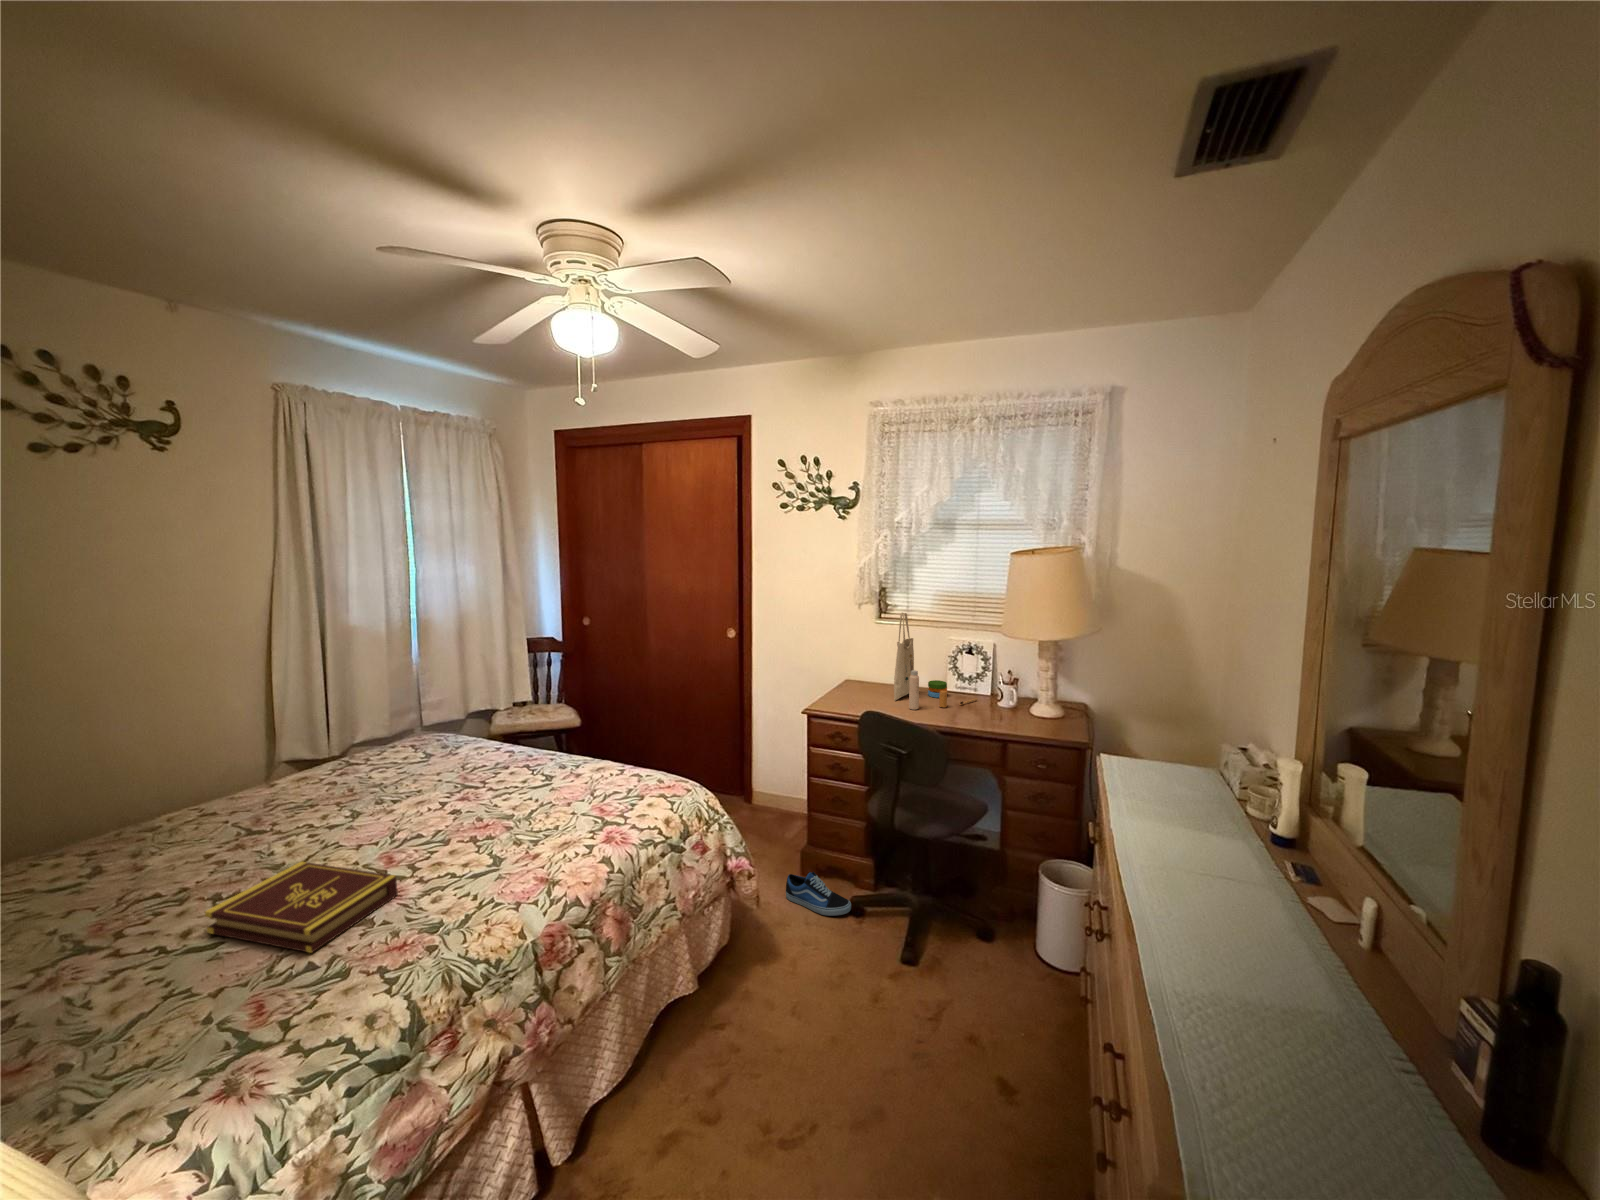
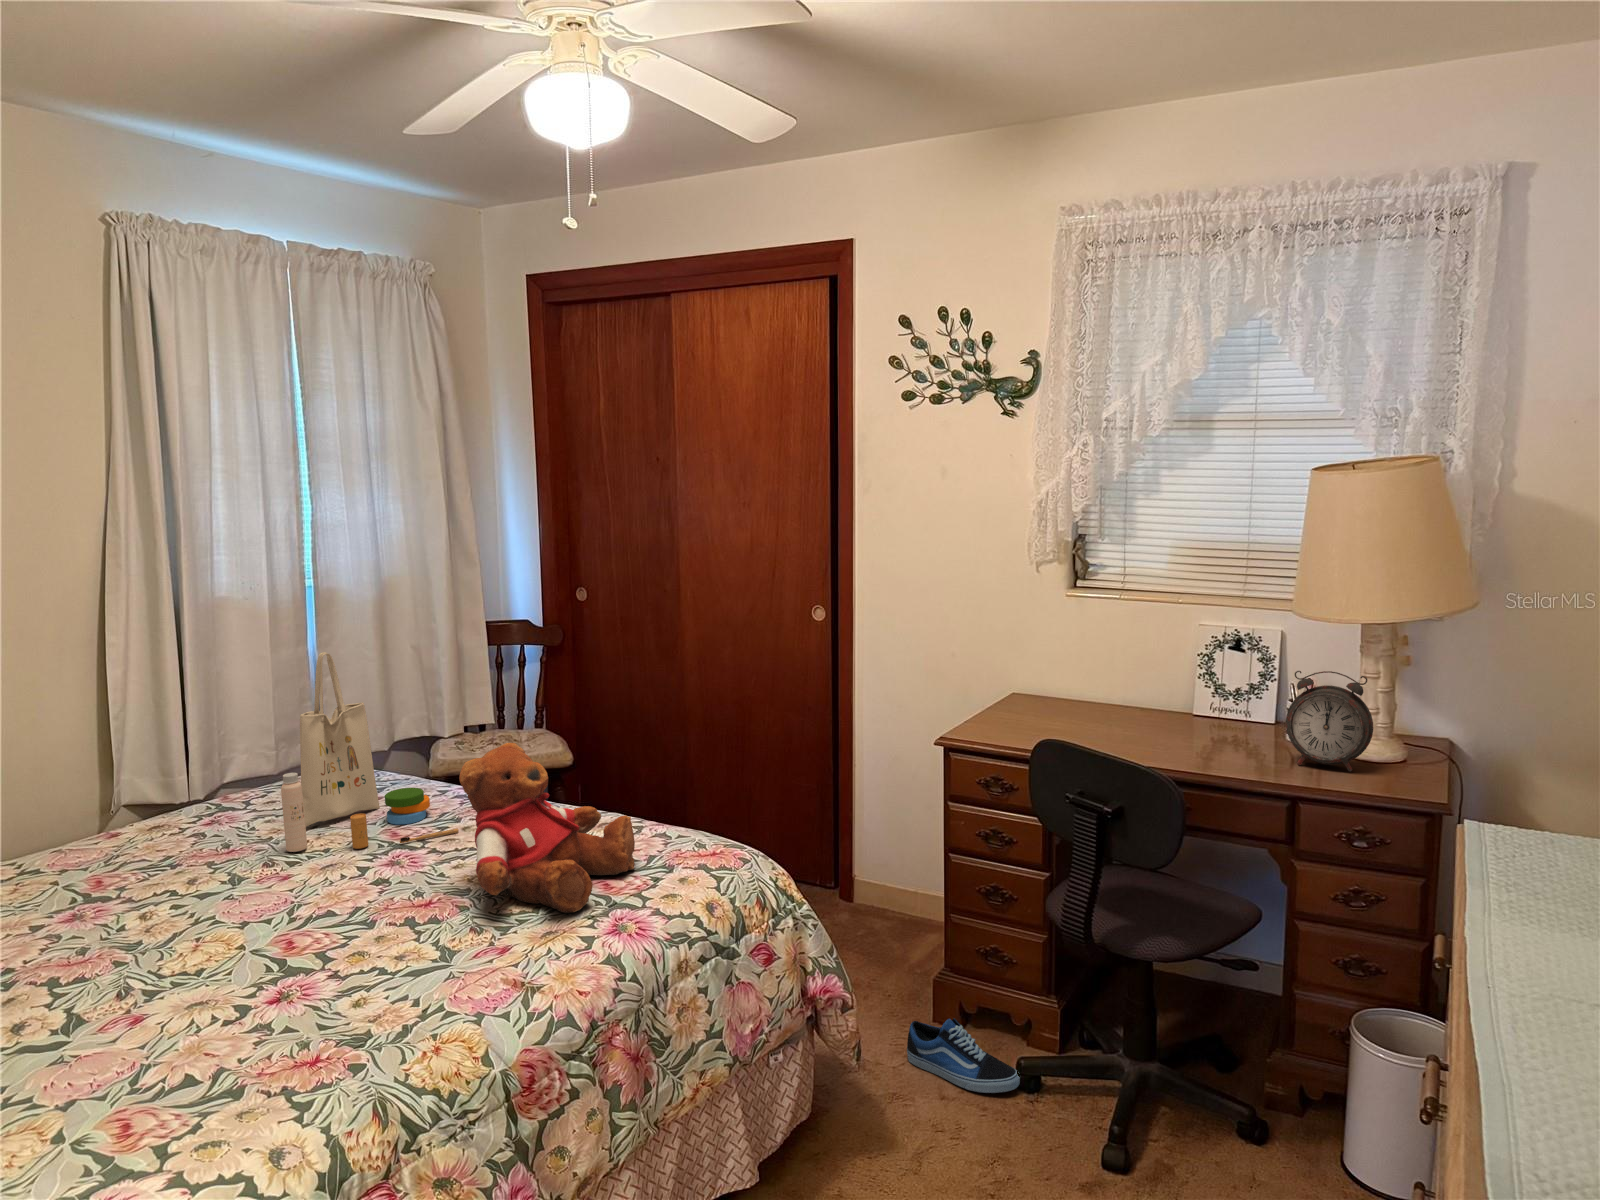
tote bag: present [894,613,977,710] -> present [281,652,459,852]
alarm clock: none [996,667,1042,723] -> present [1286,671,1373,771]
teddy bear: none [508,721,621,829] -> present [459,743,635,913]
book: present [205,862,398,953] -> none [43,937,304,1062]

